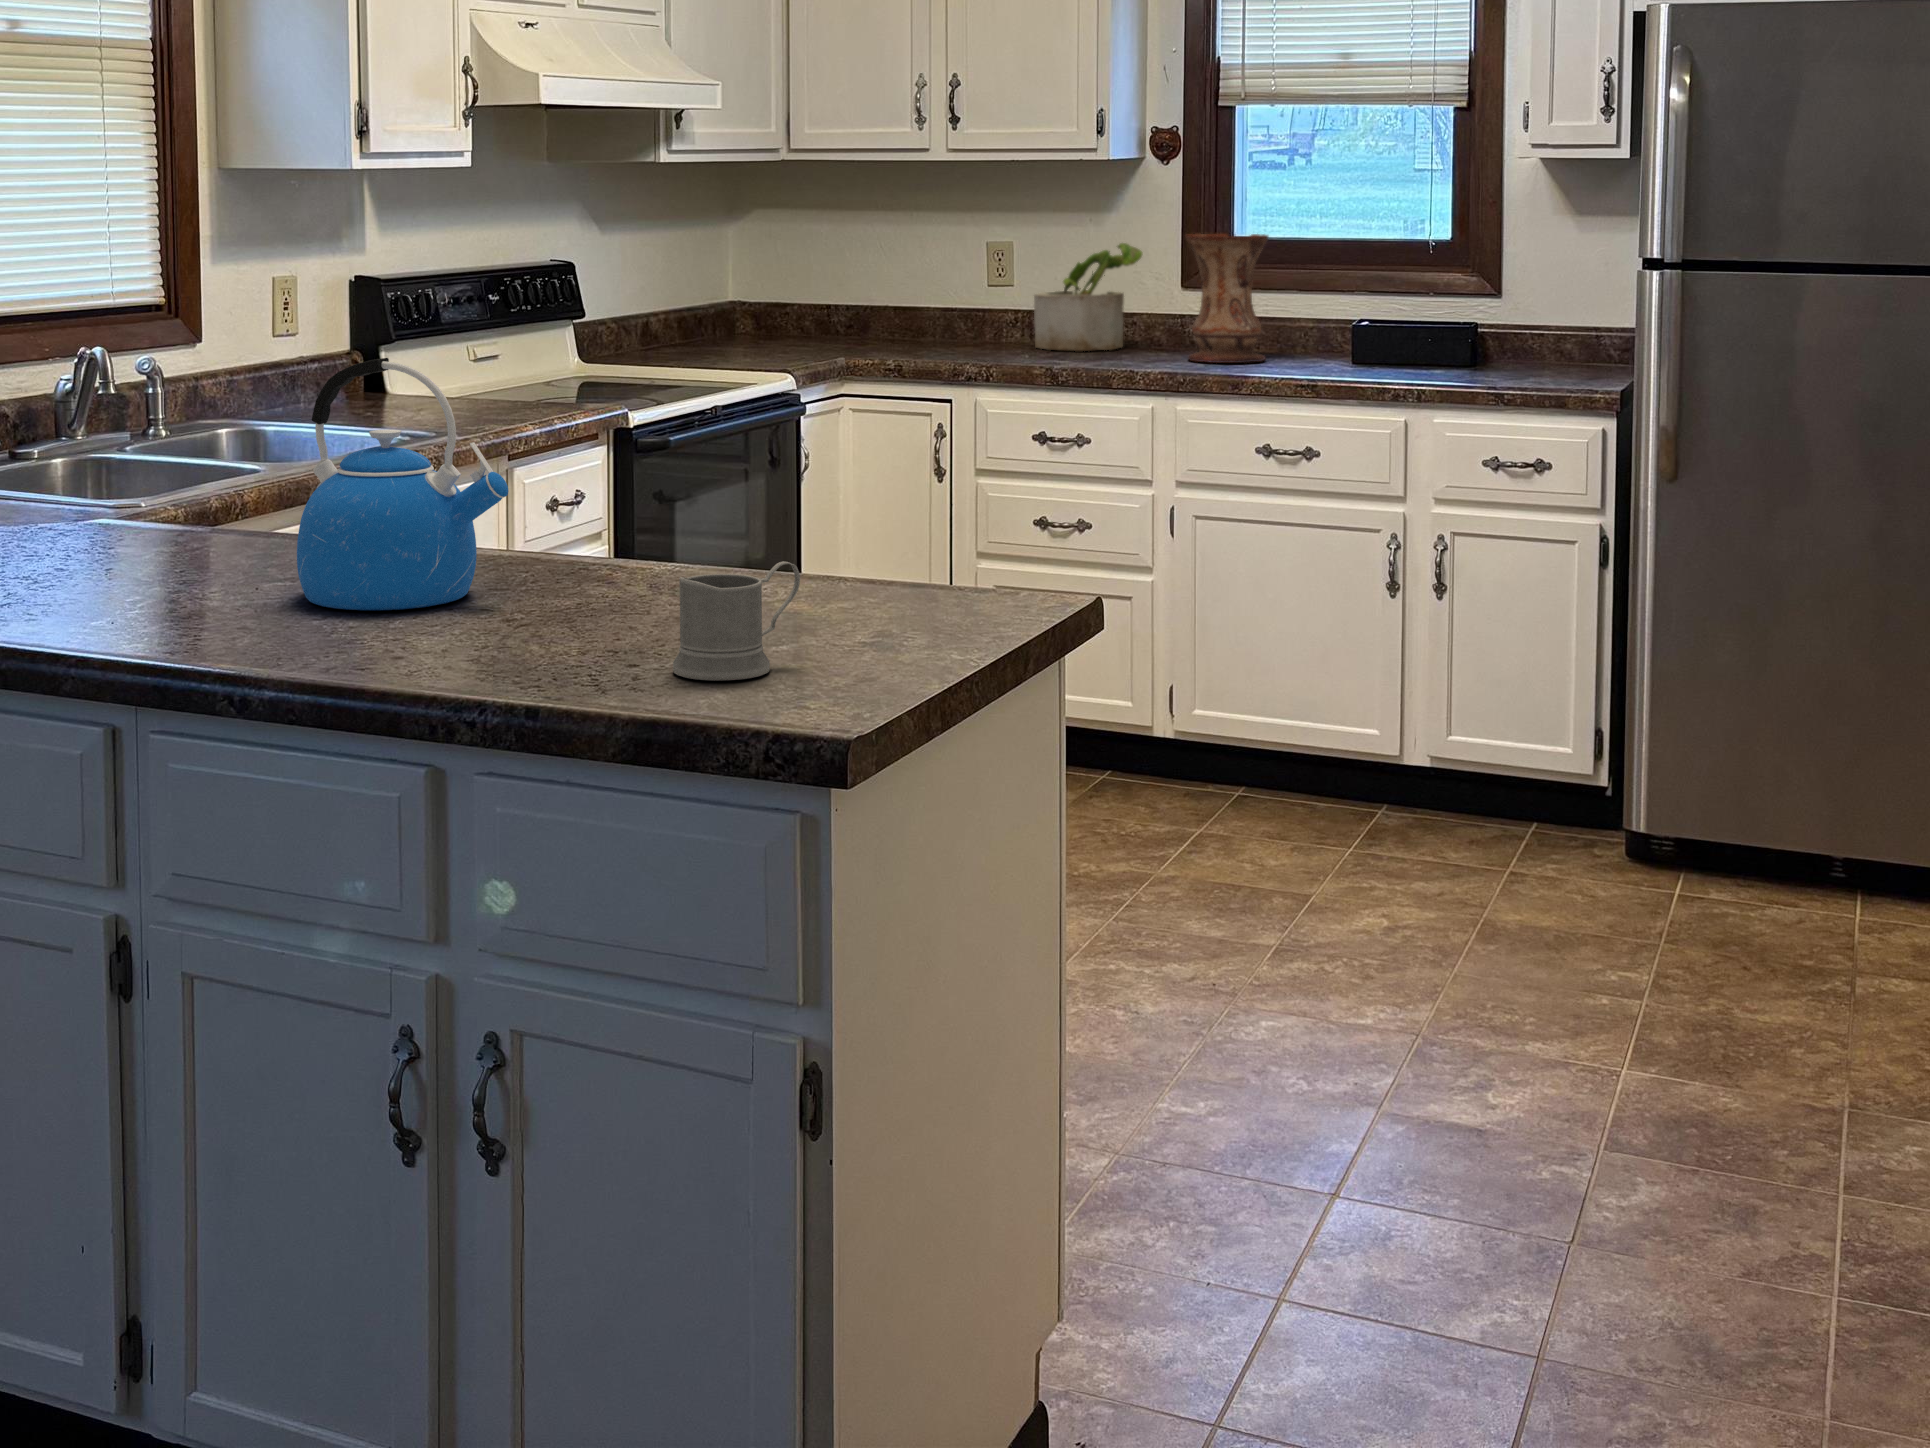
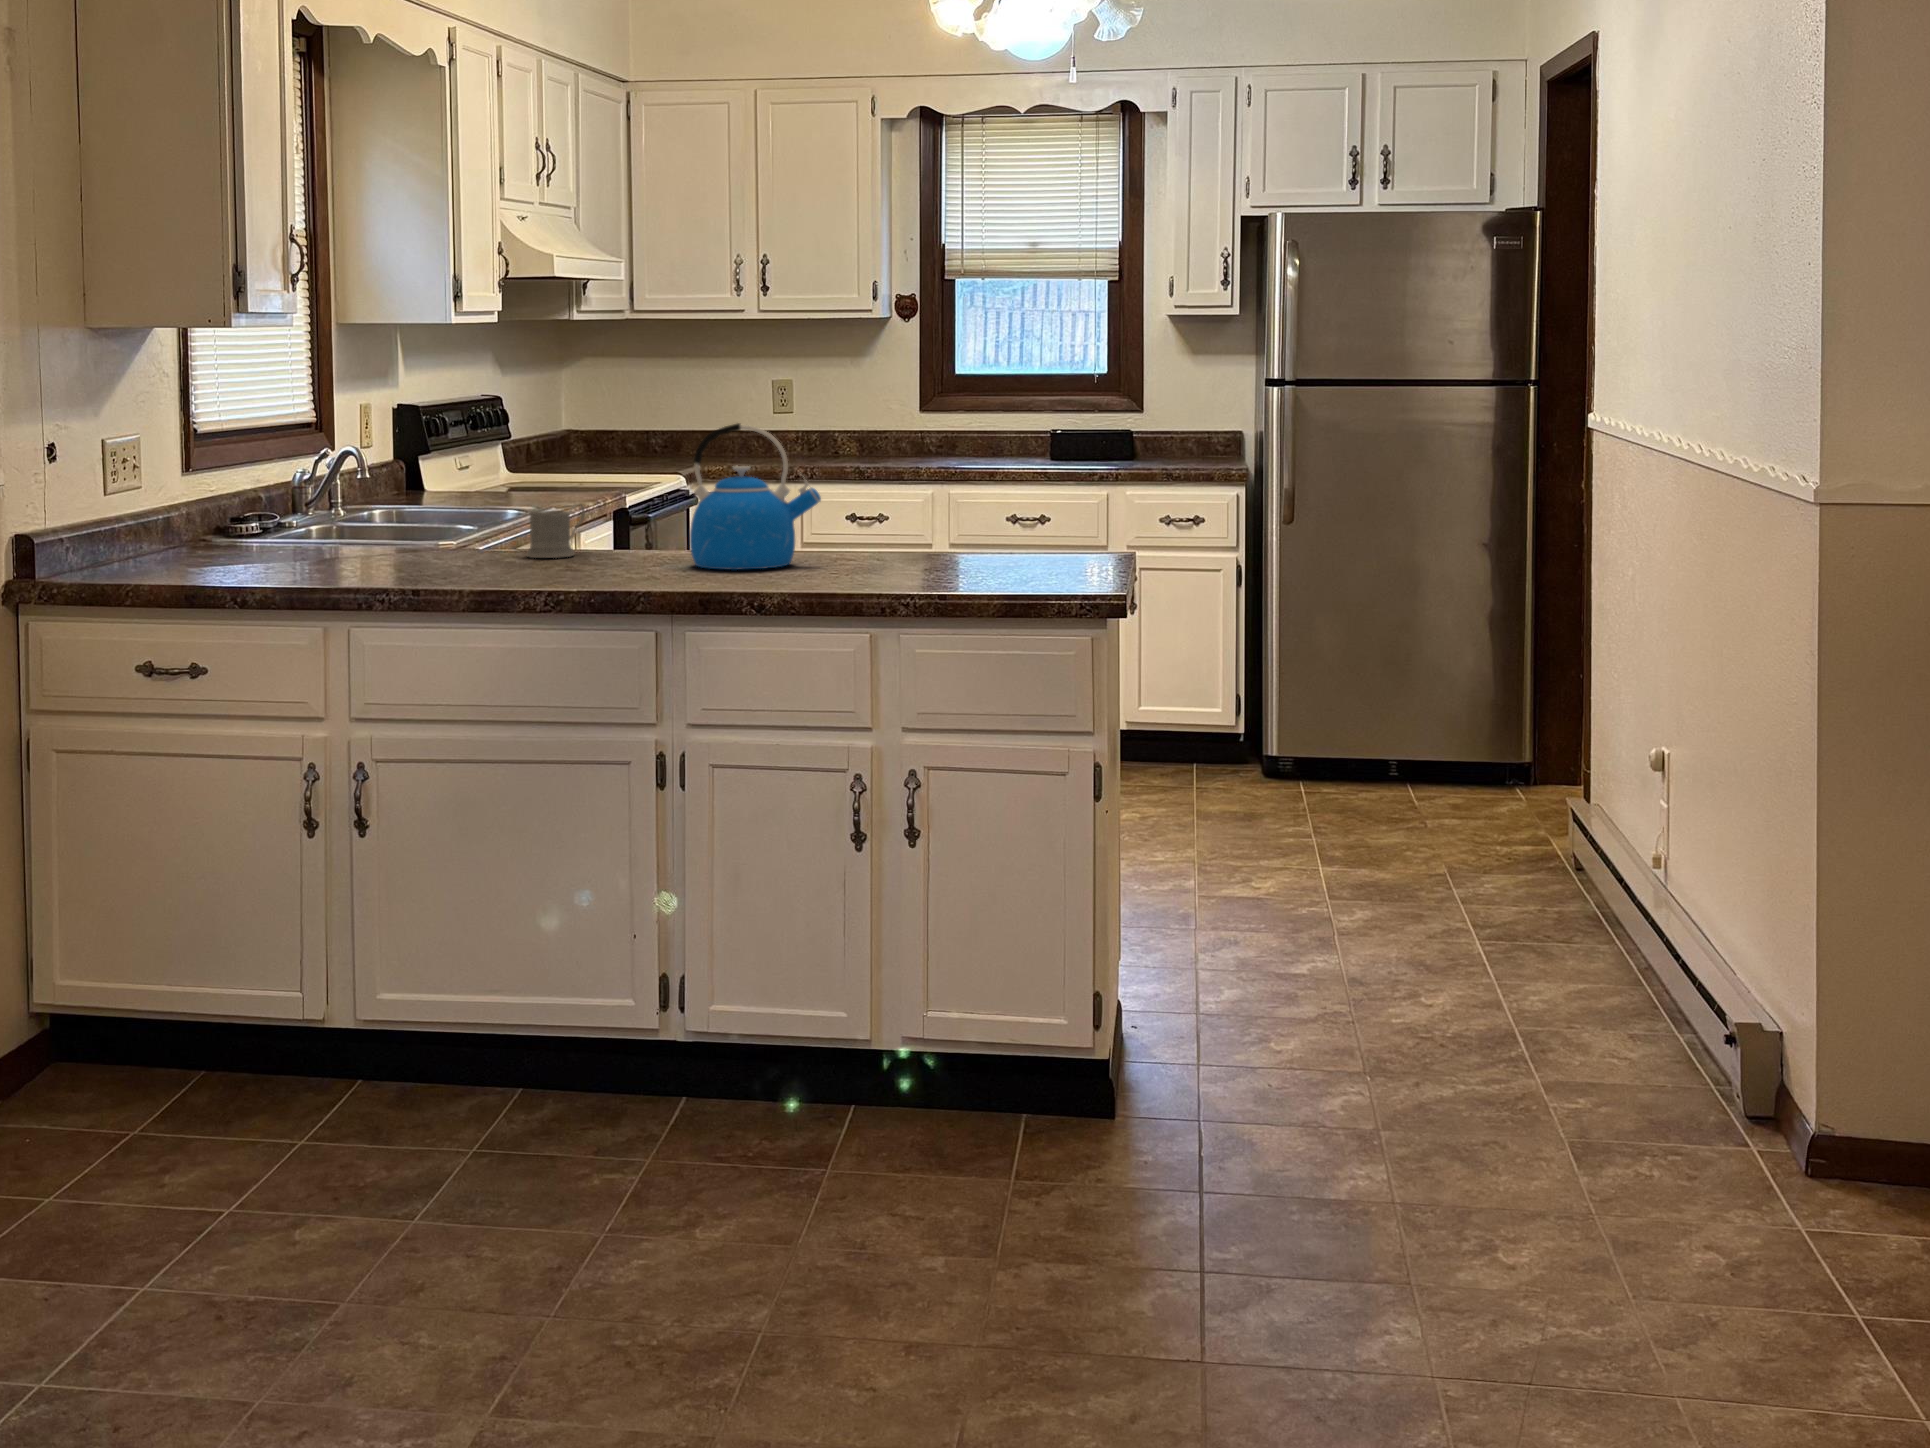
vase: present [1185,234,1268,363] -> none [937,371,996,462]
potted plant: present [1034,243,1143,351] -> none [815,380,894,459]
mug: present [673,561,800,681] -> present [527,504,585,558]

